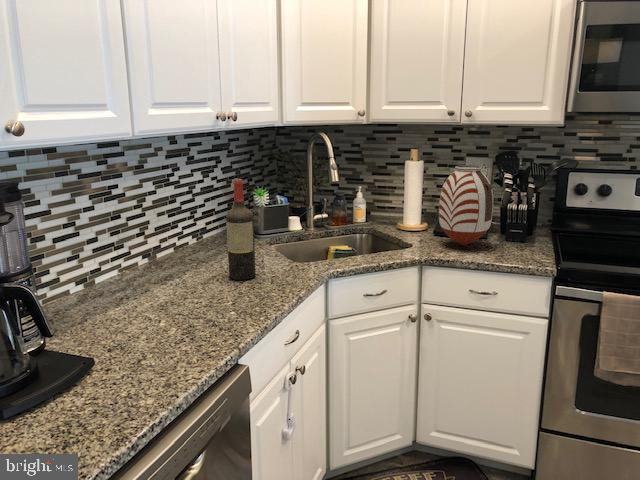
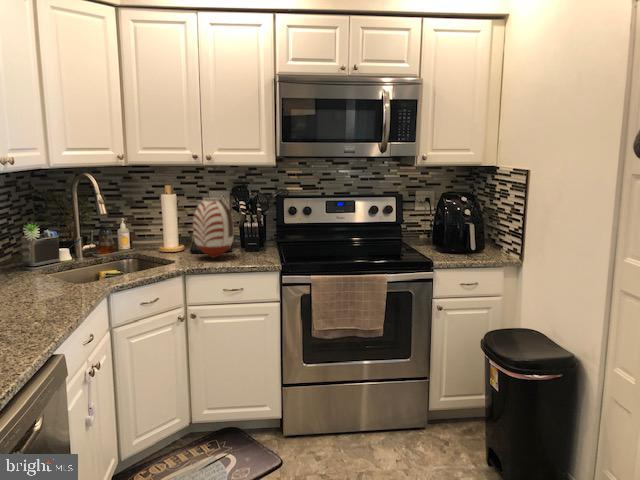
wine bottle: present [226,179,256,280] -> none [16,214,47,300]

